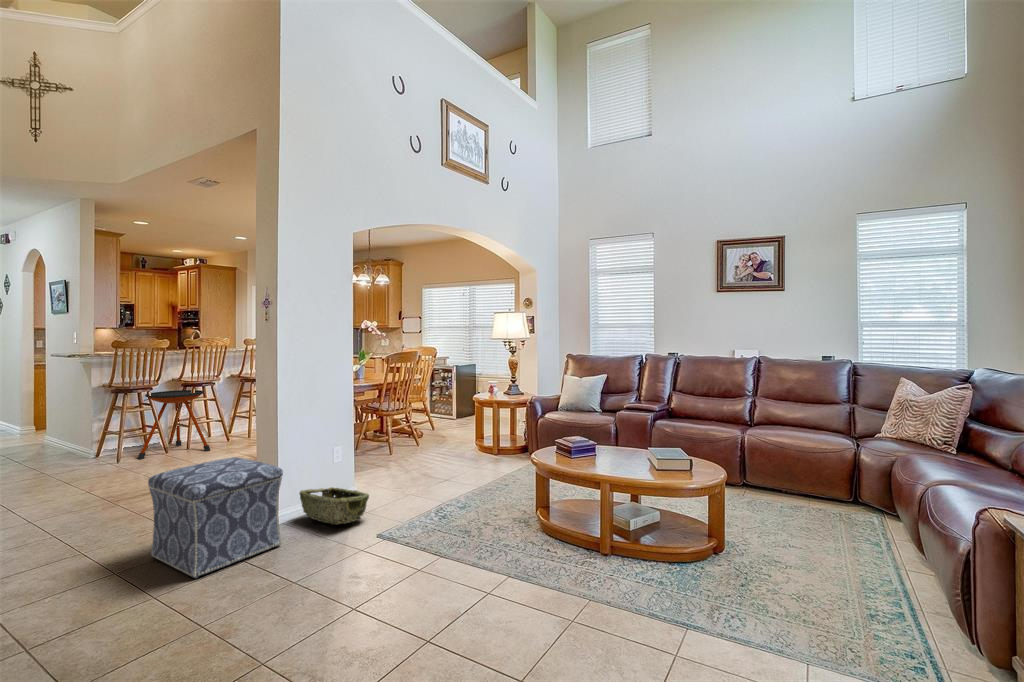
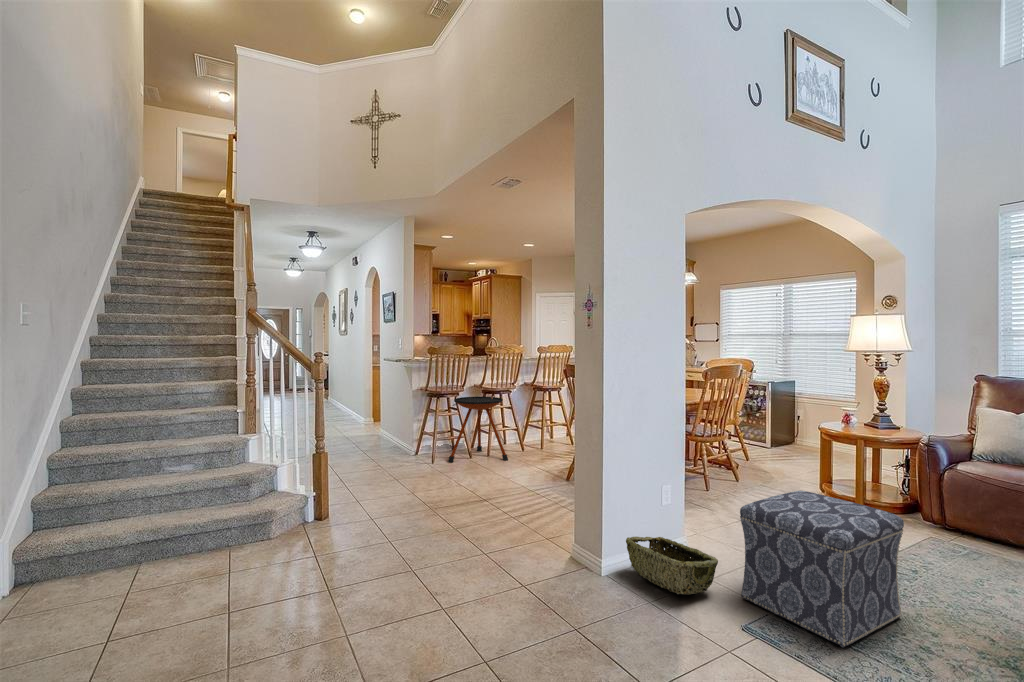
ottoman: present [148,457,283,578] -> present [740,491,904,647]

